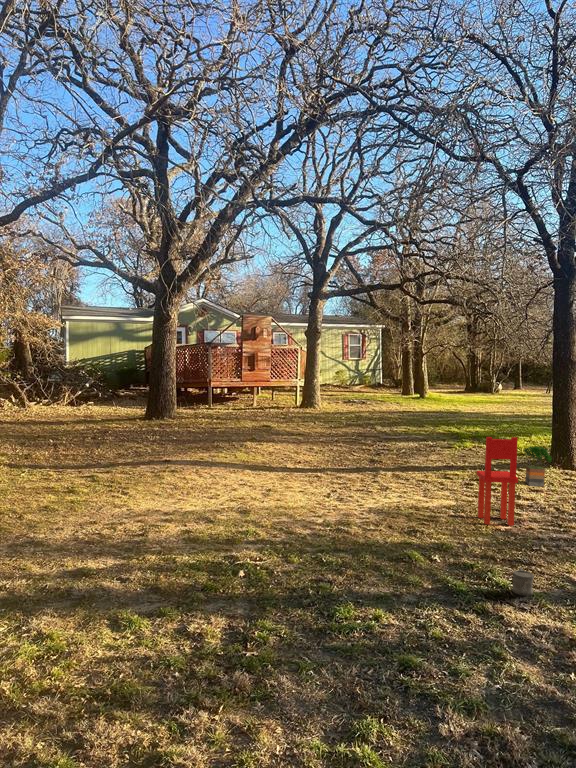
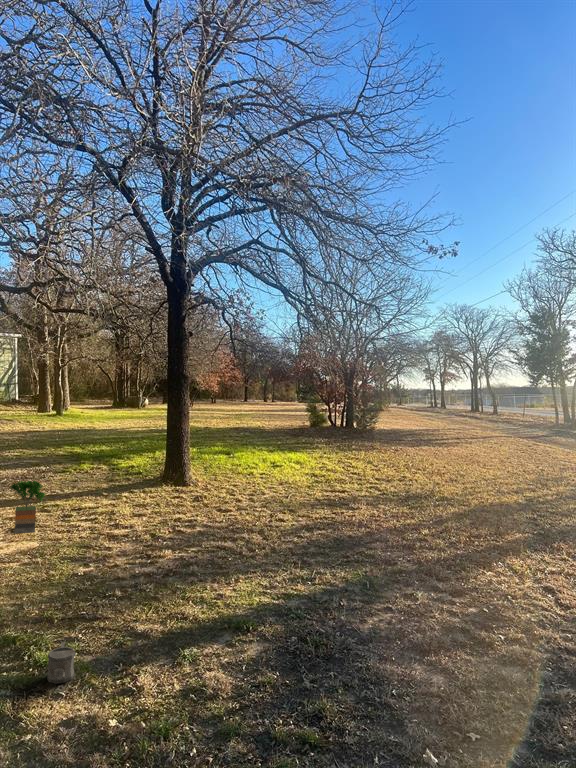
chair: present [477,437,518,526] -> none [51,464,97,573]
potted tree: present [524,446,552,486] -> present [10,481,45,533]

